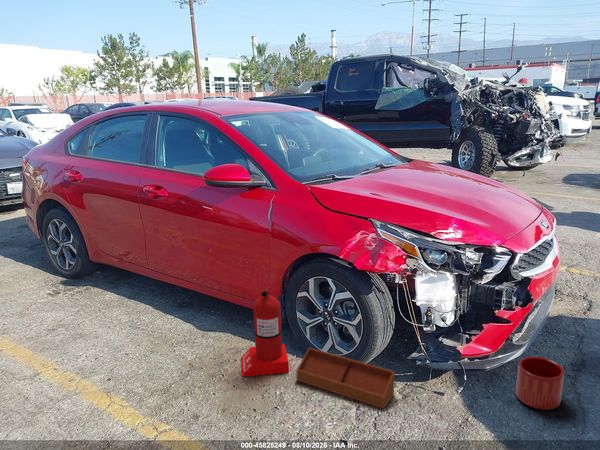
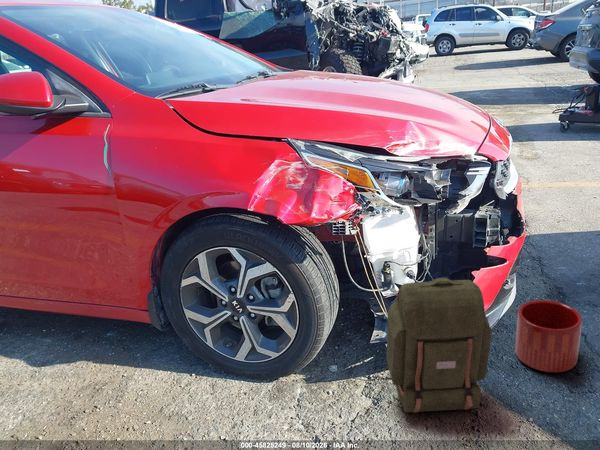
fire extinguisher: present [241,289,289,377] -> none [107,283,190,434]
backpack: none [414,321,483,415] -> present [386,278,492,412]
storage bin: present [296,348,395,408] -> none [204,360,360,431]

